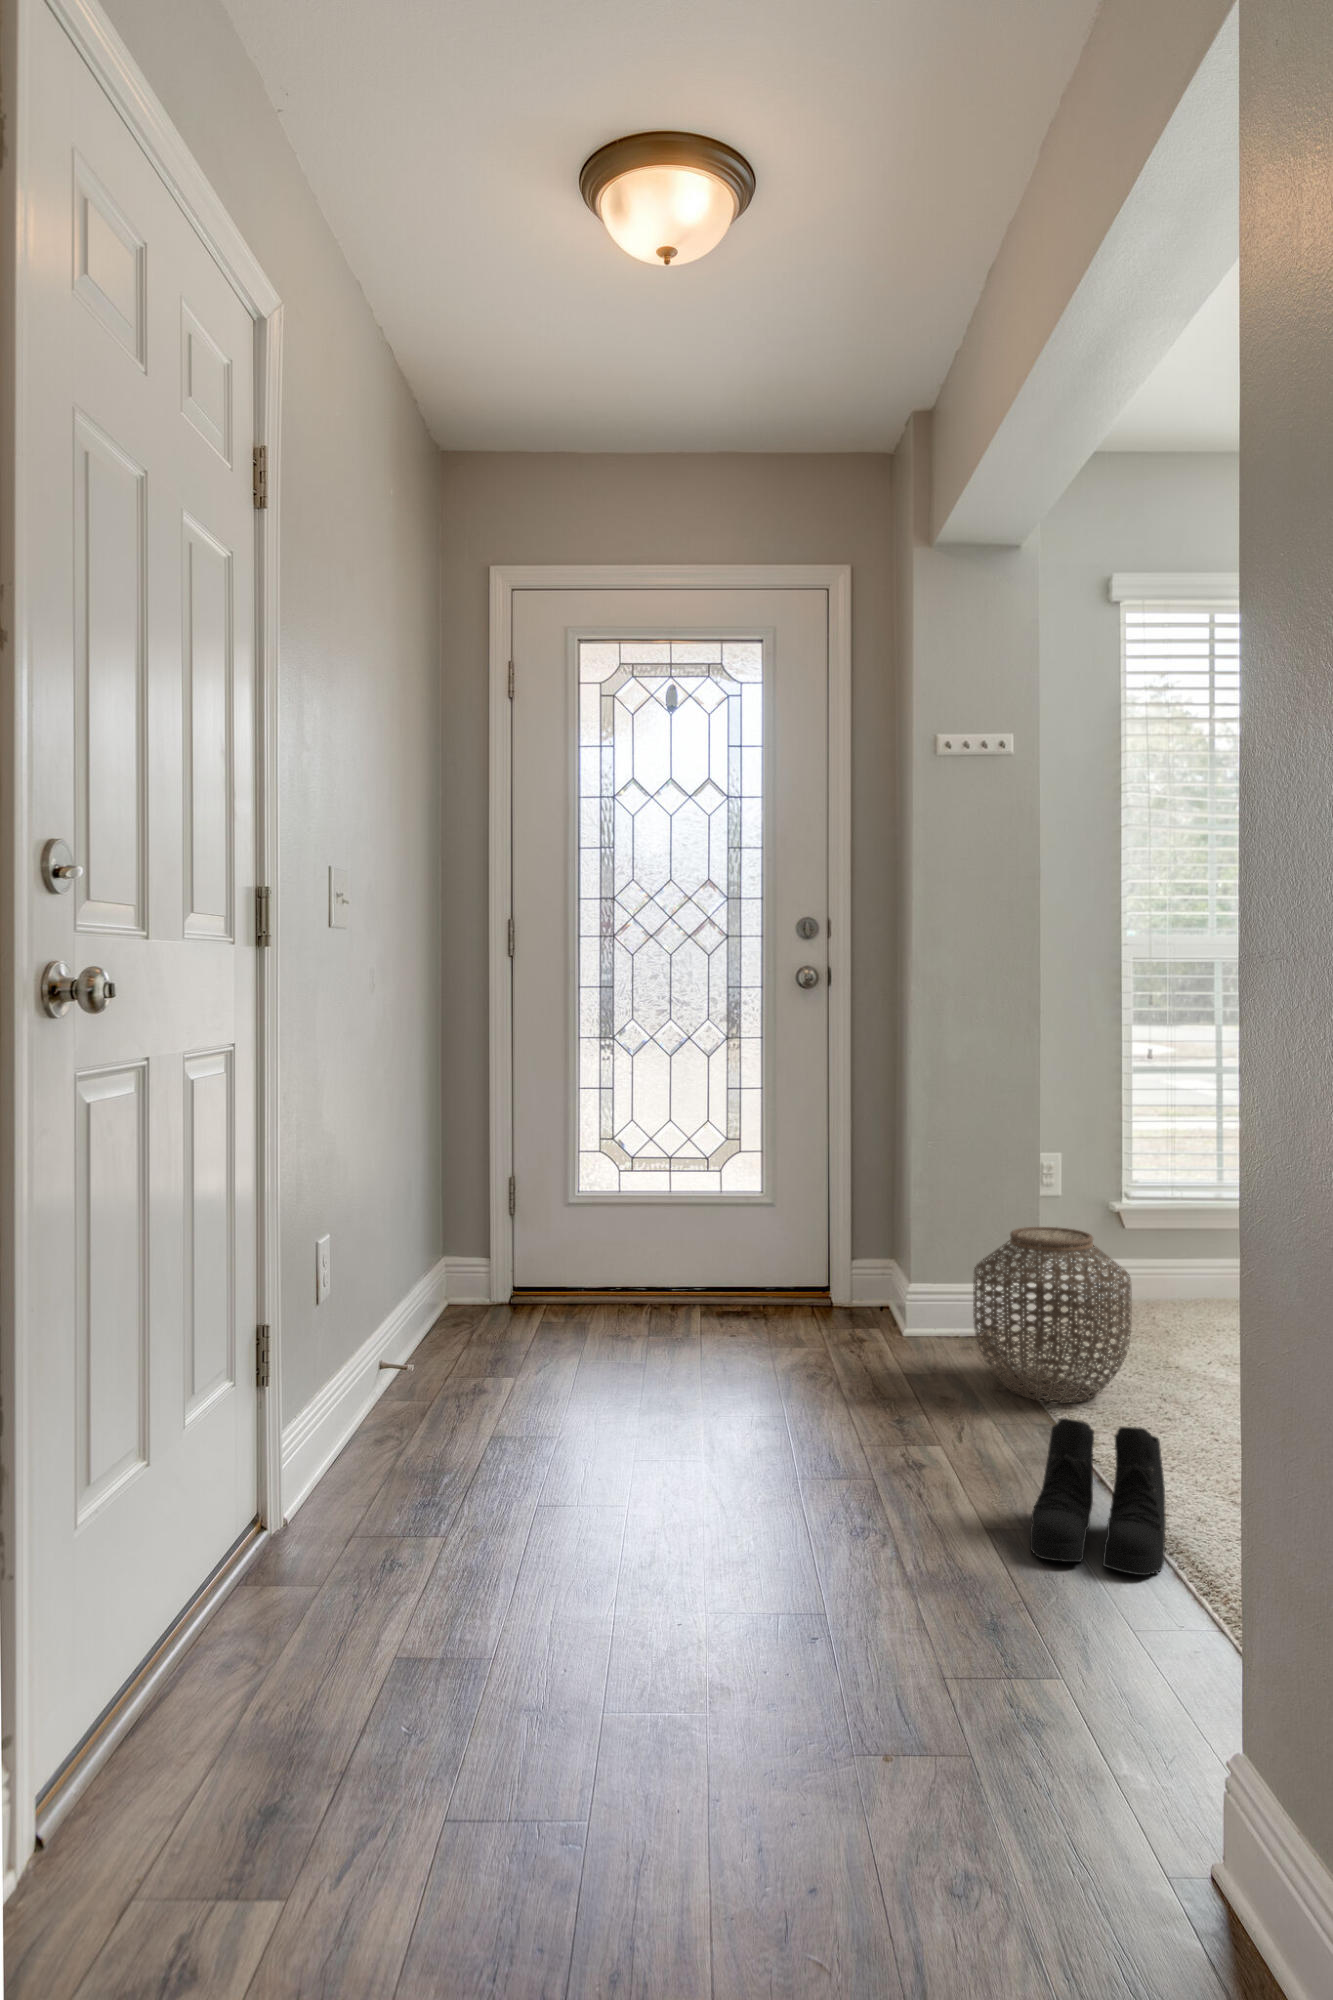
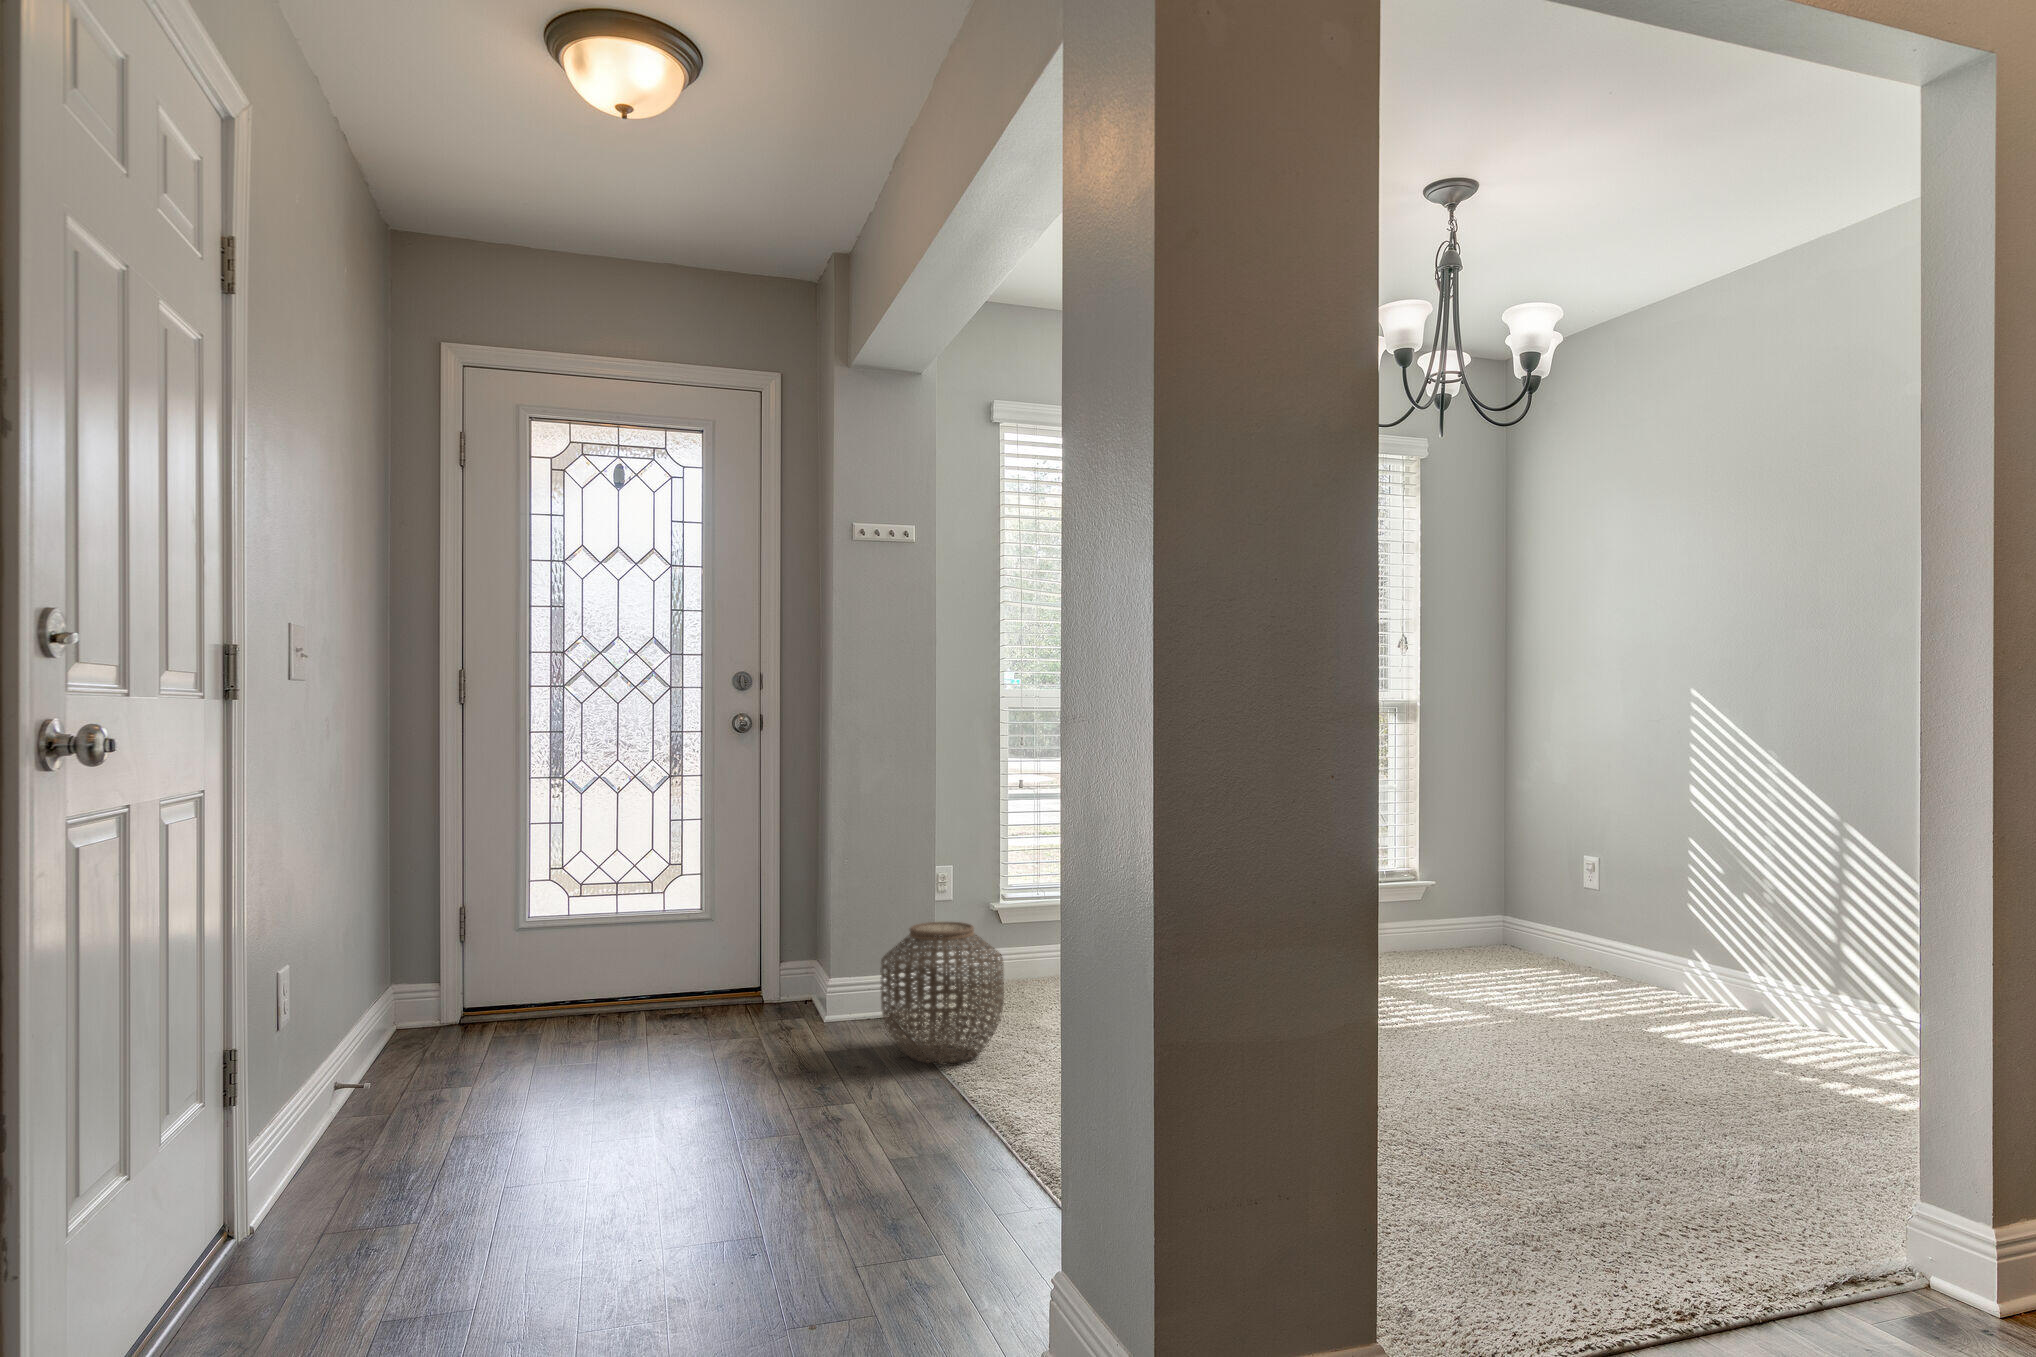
boots: present [1030,1418,1166,1575] -> none [918,1065,1019,1177]

